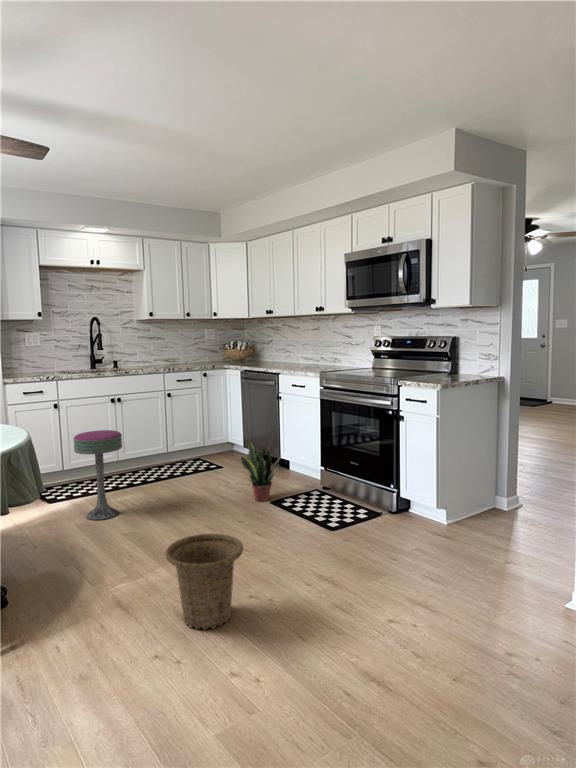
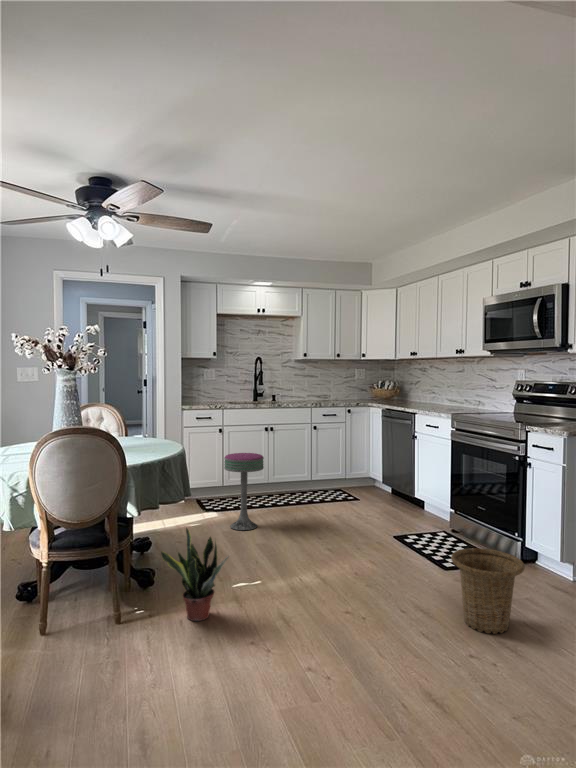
potted plant: present [241,441,280,501] -> present [161,528,228,621]
basket: present [165,534,243,630] -> present [451,548,525,634]

